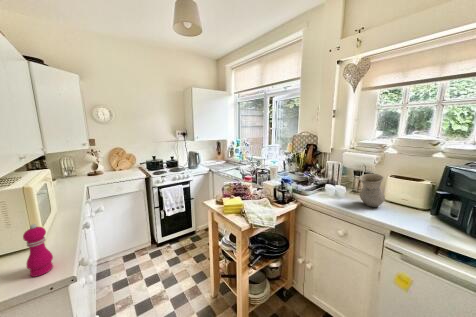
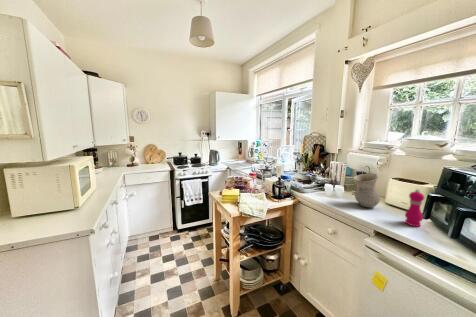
pepper mill: present [23,224,53,277] -> present [405,189,424,227]

